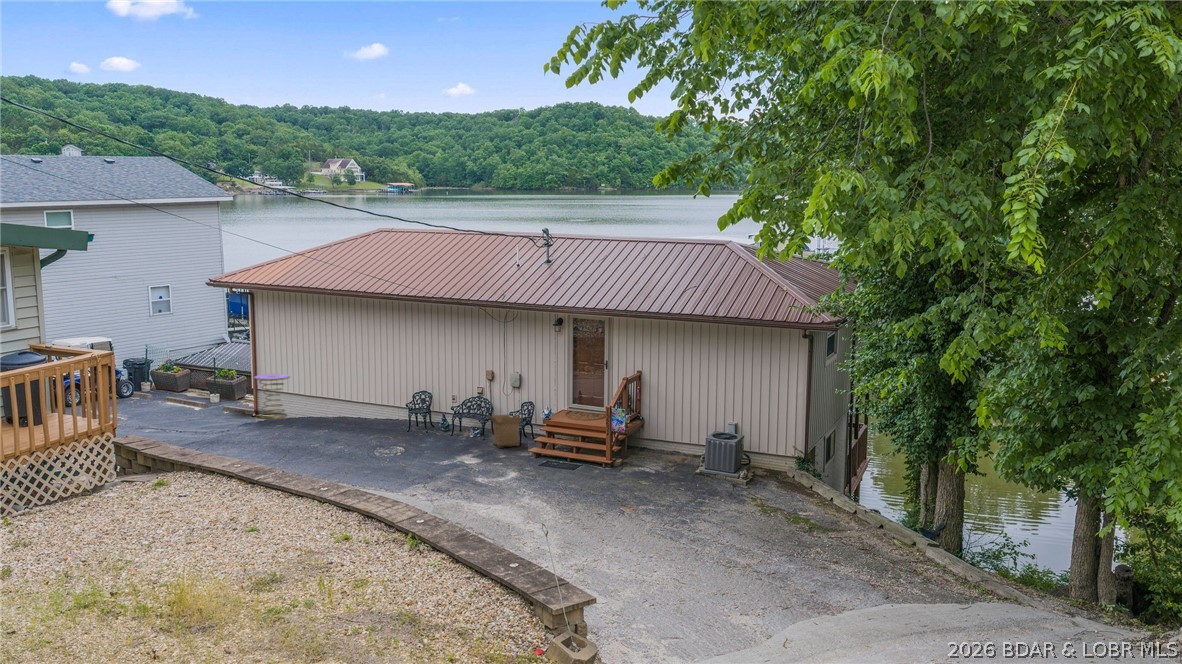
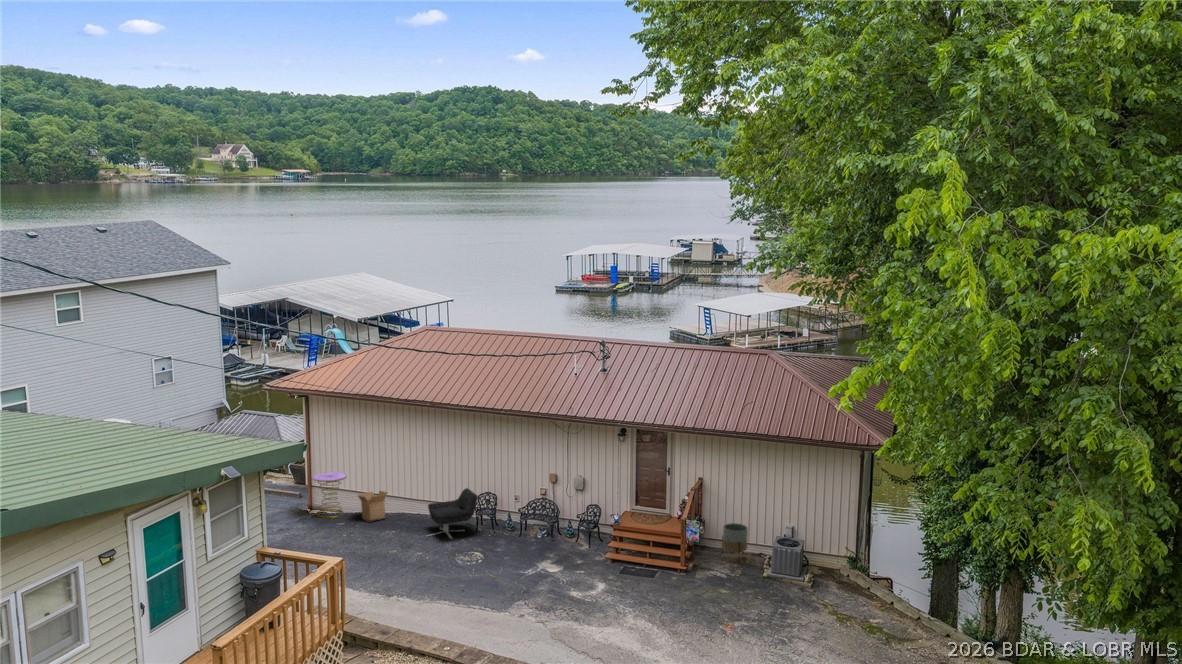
lounge chair: none [357,388,412,436] -> present [428,488,478,538]
cardboard box: present [490,415,523,448] -> present [358,491,387,522]
planter: none [660,421,687,463] -> present [722,523,748,553]

